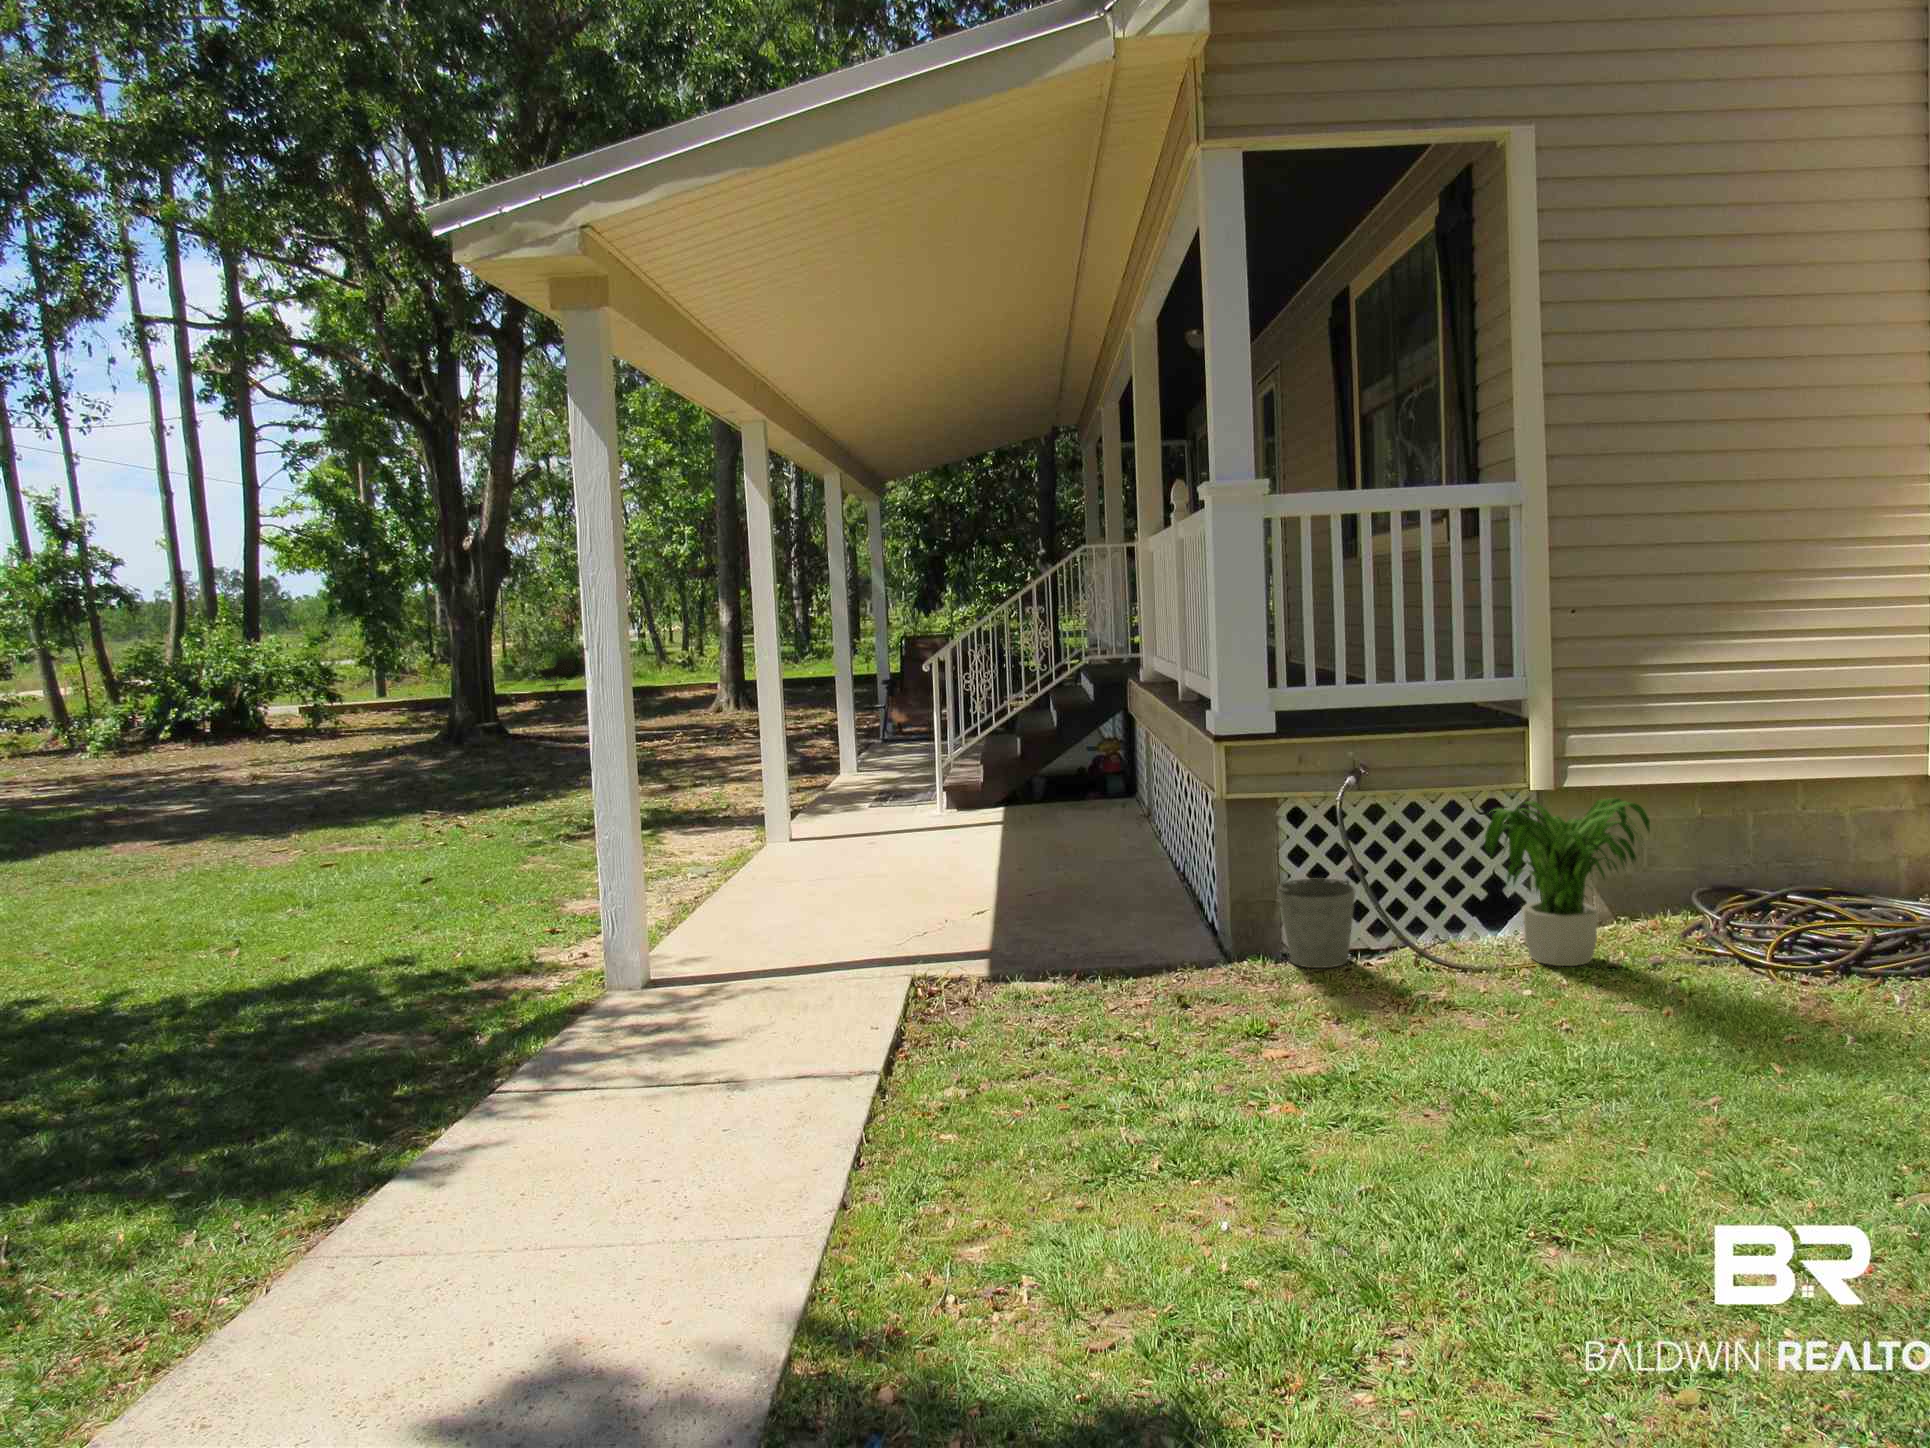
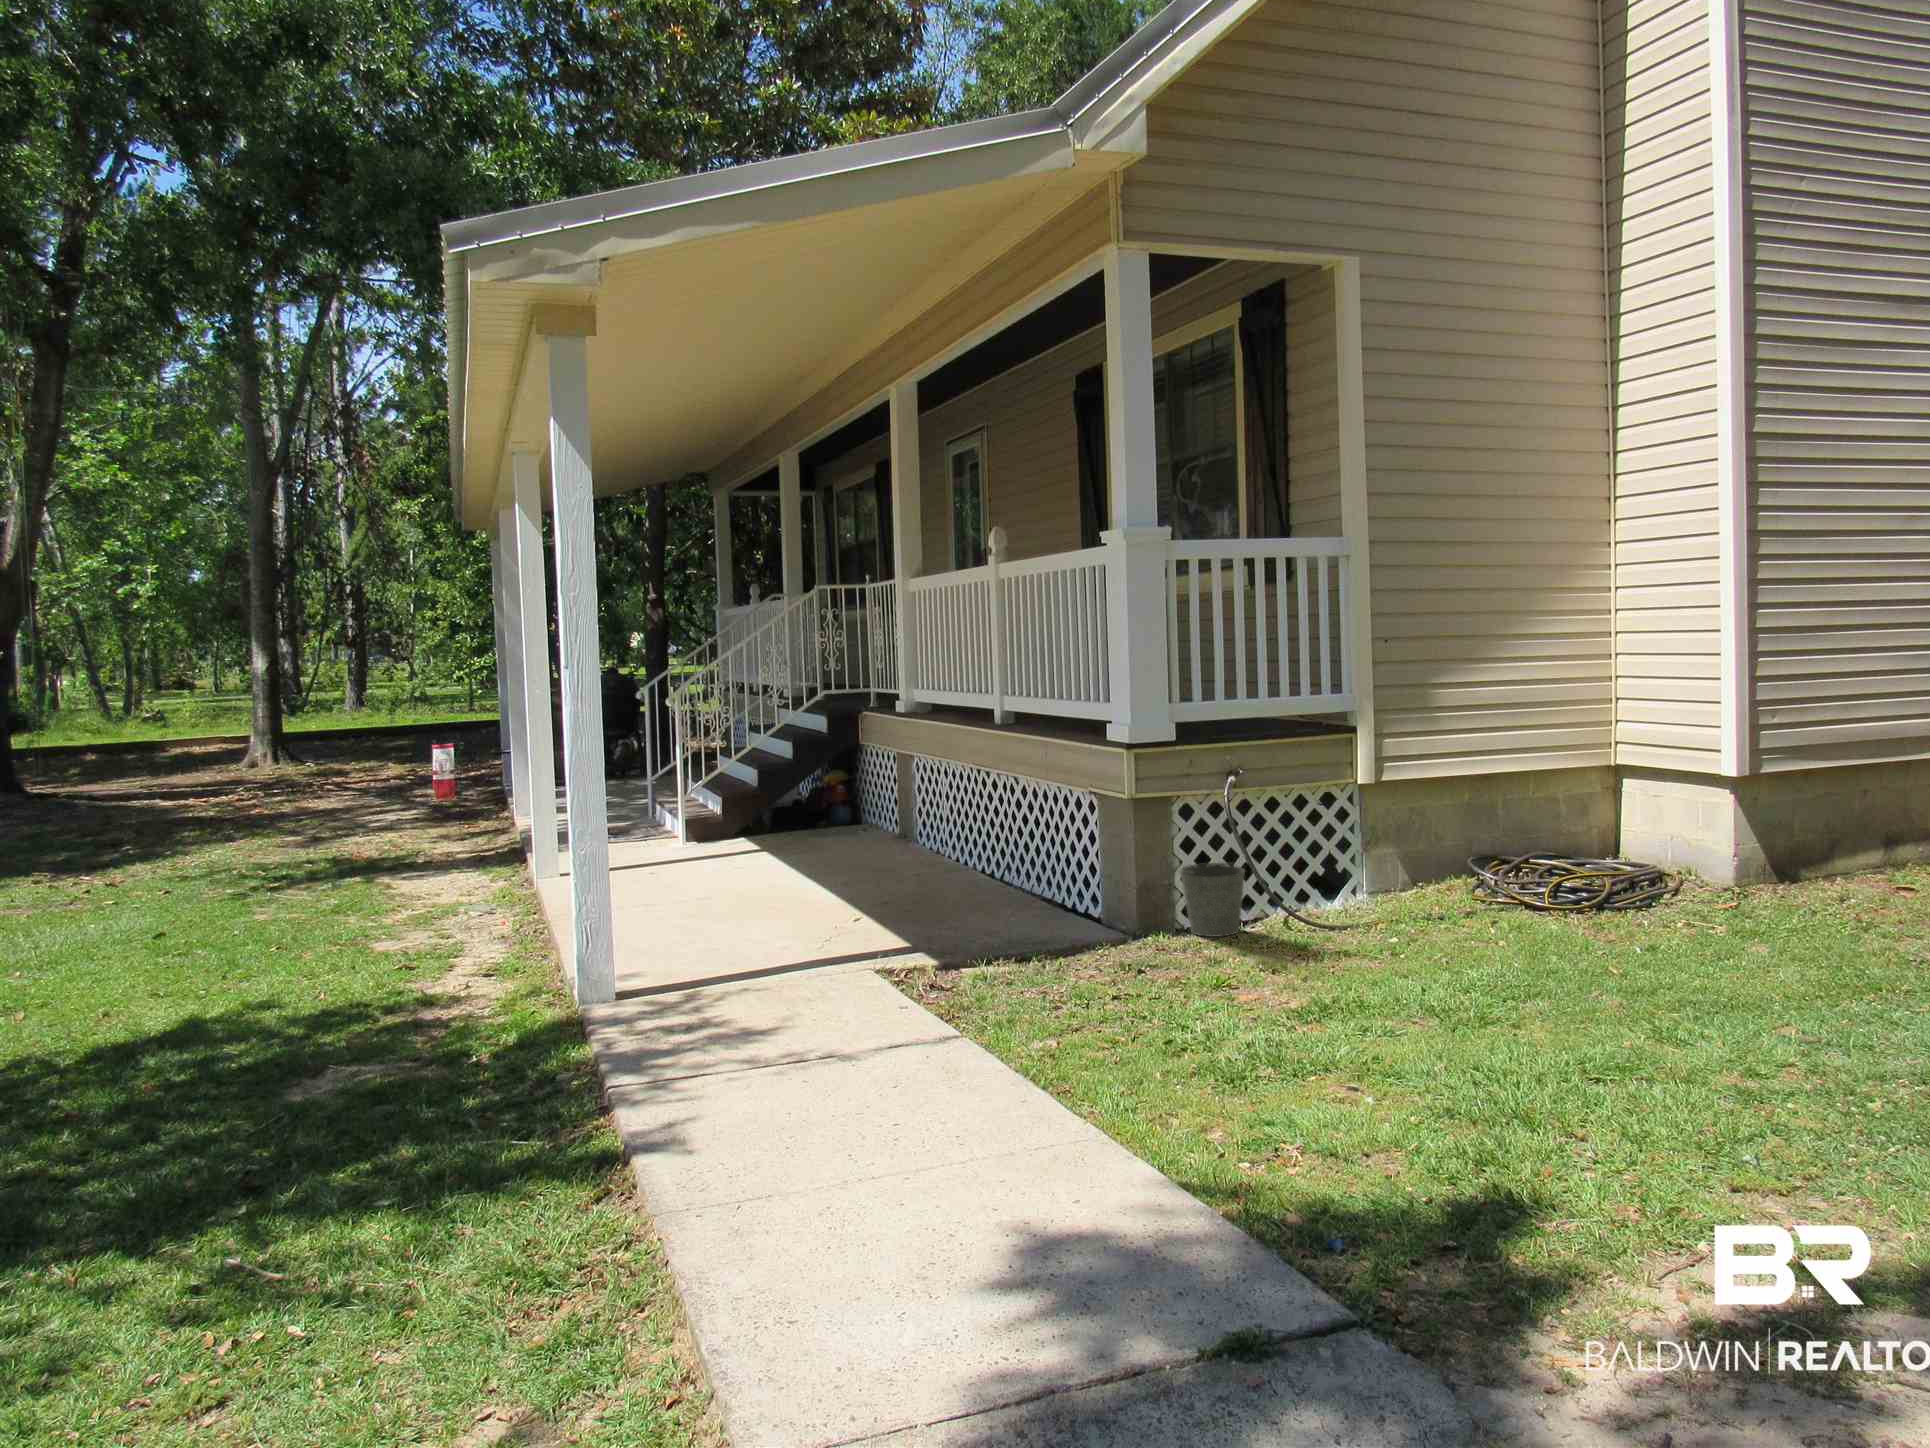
lounge chair: present [538,659,574,685] -> none [58,718,107,750]
potted plant: present [1484,798,1650,966] -> none [1325,786,1467,919]

